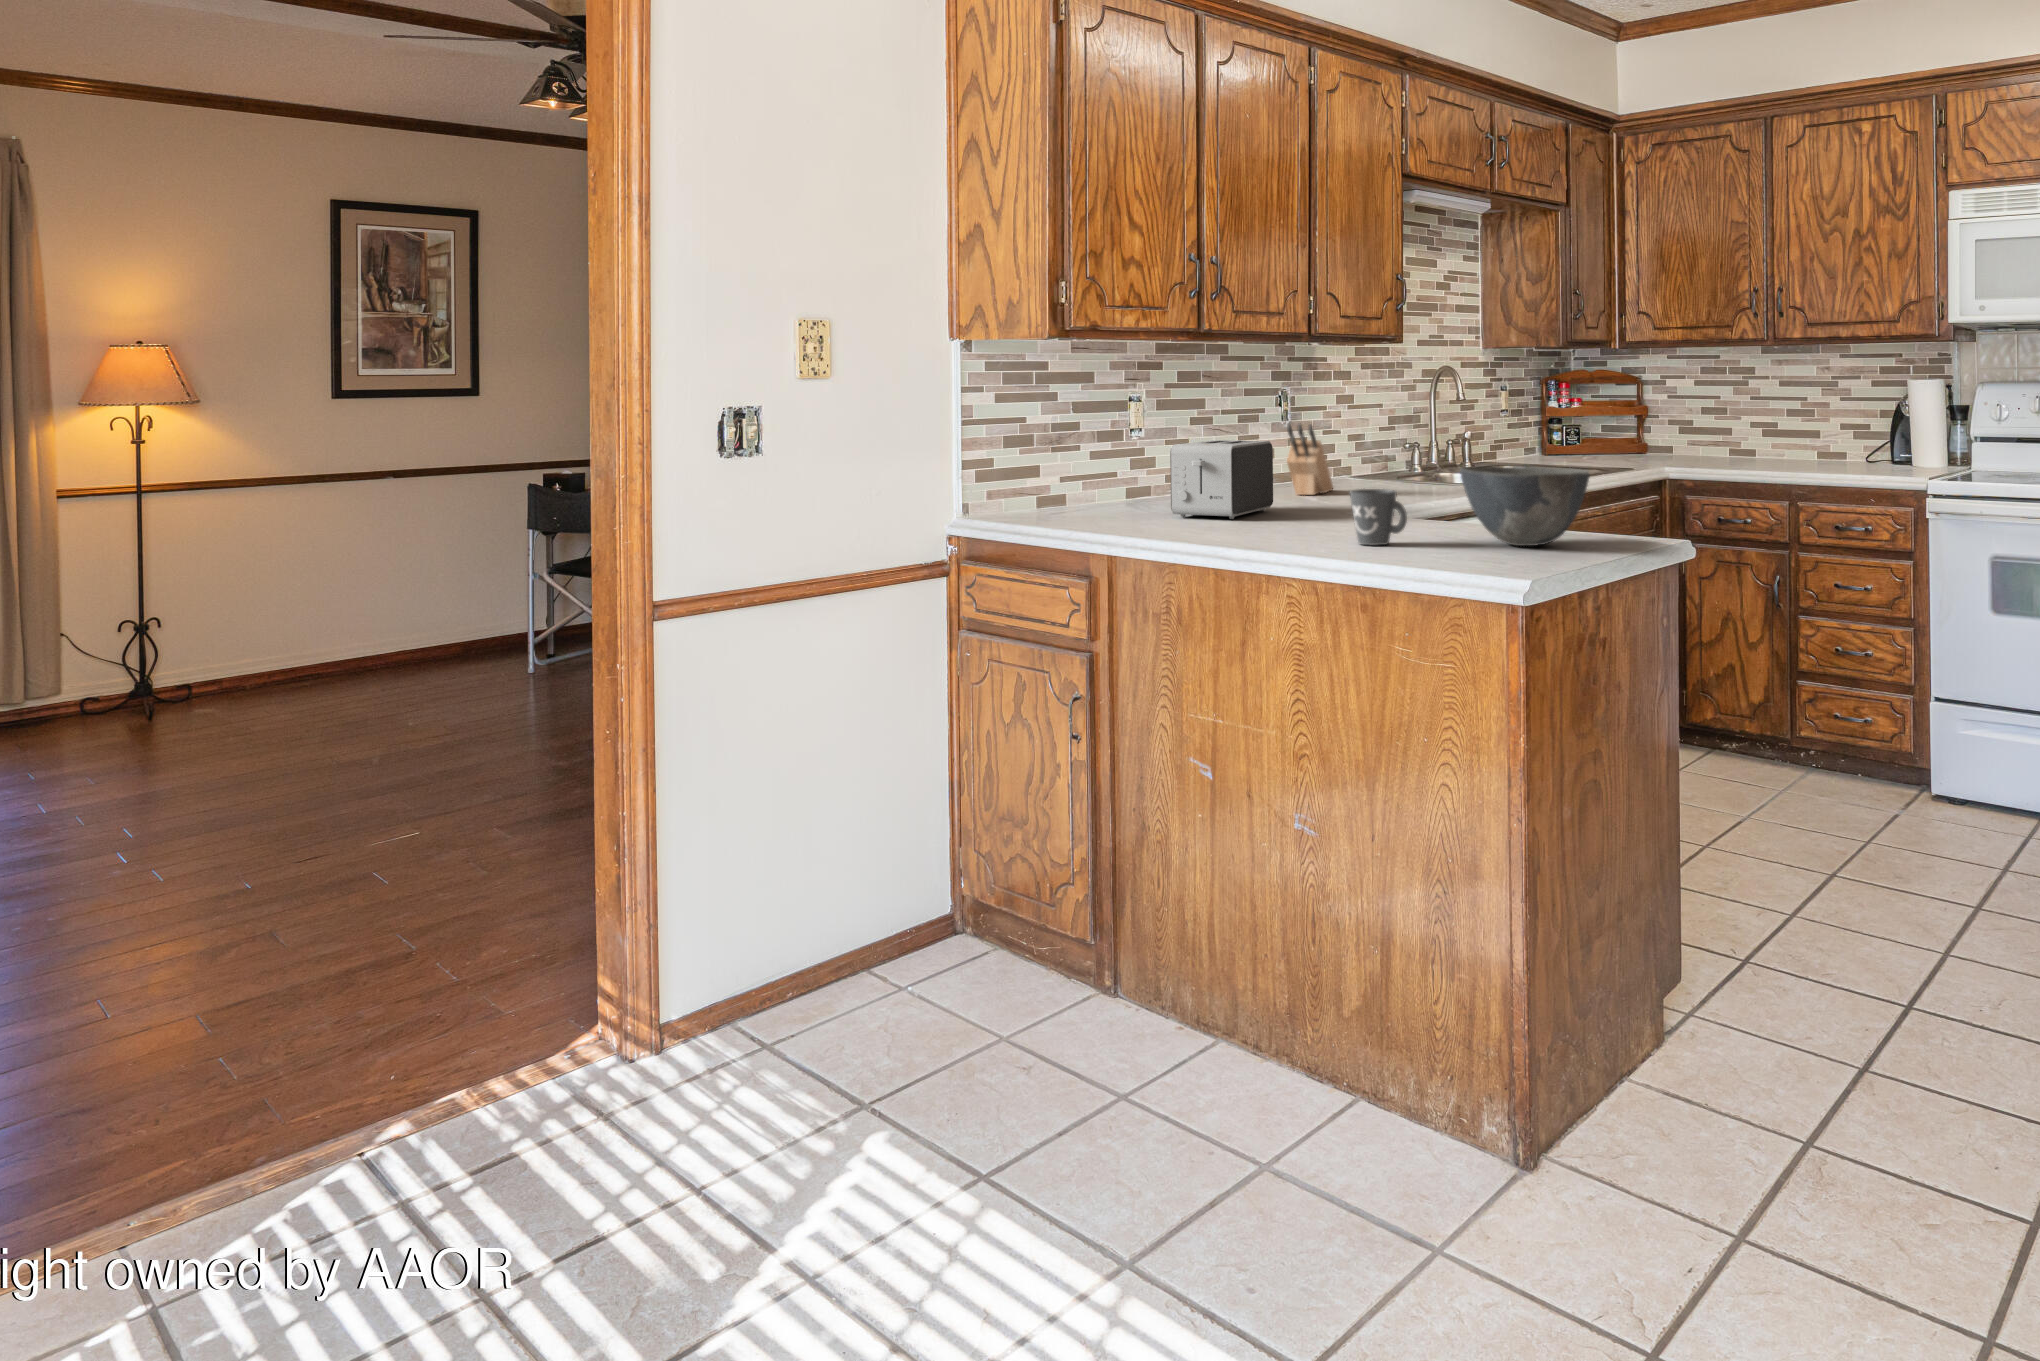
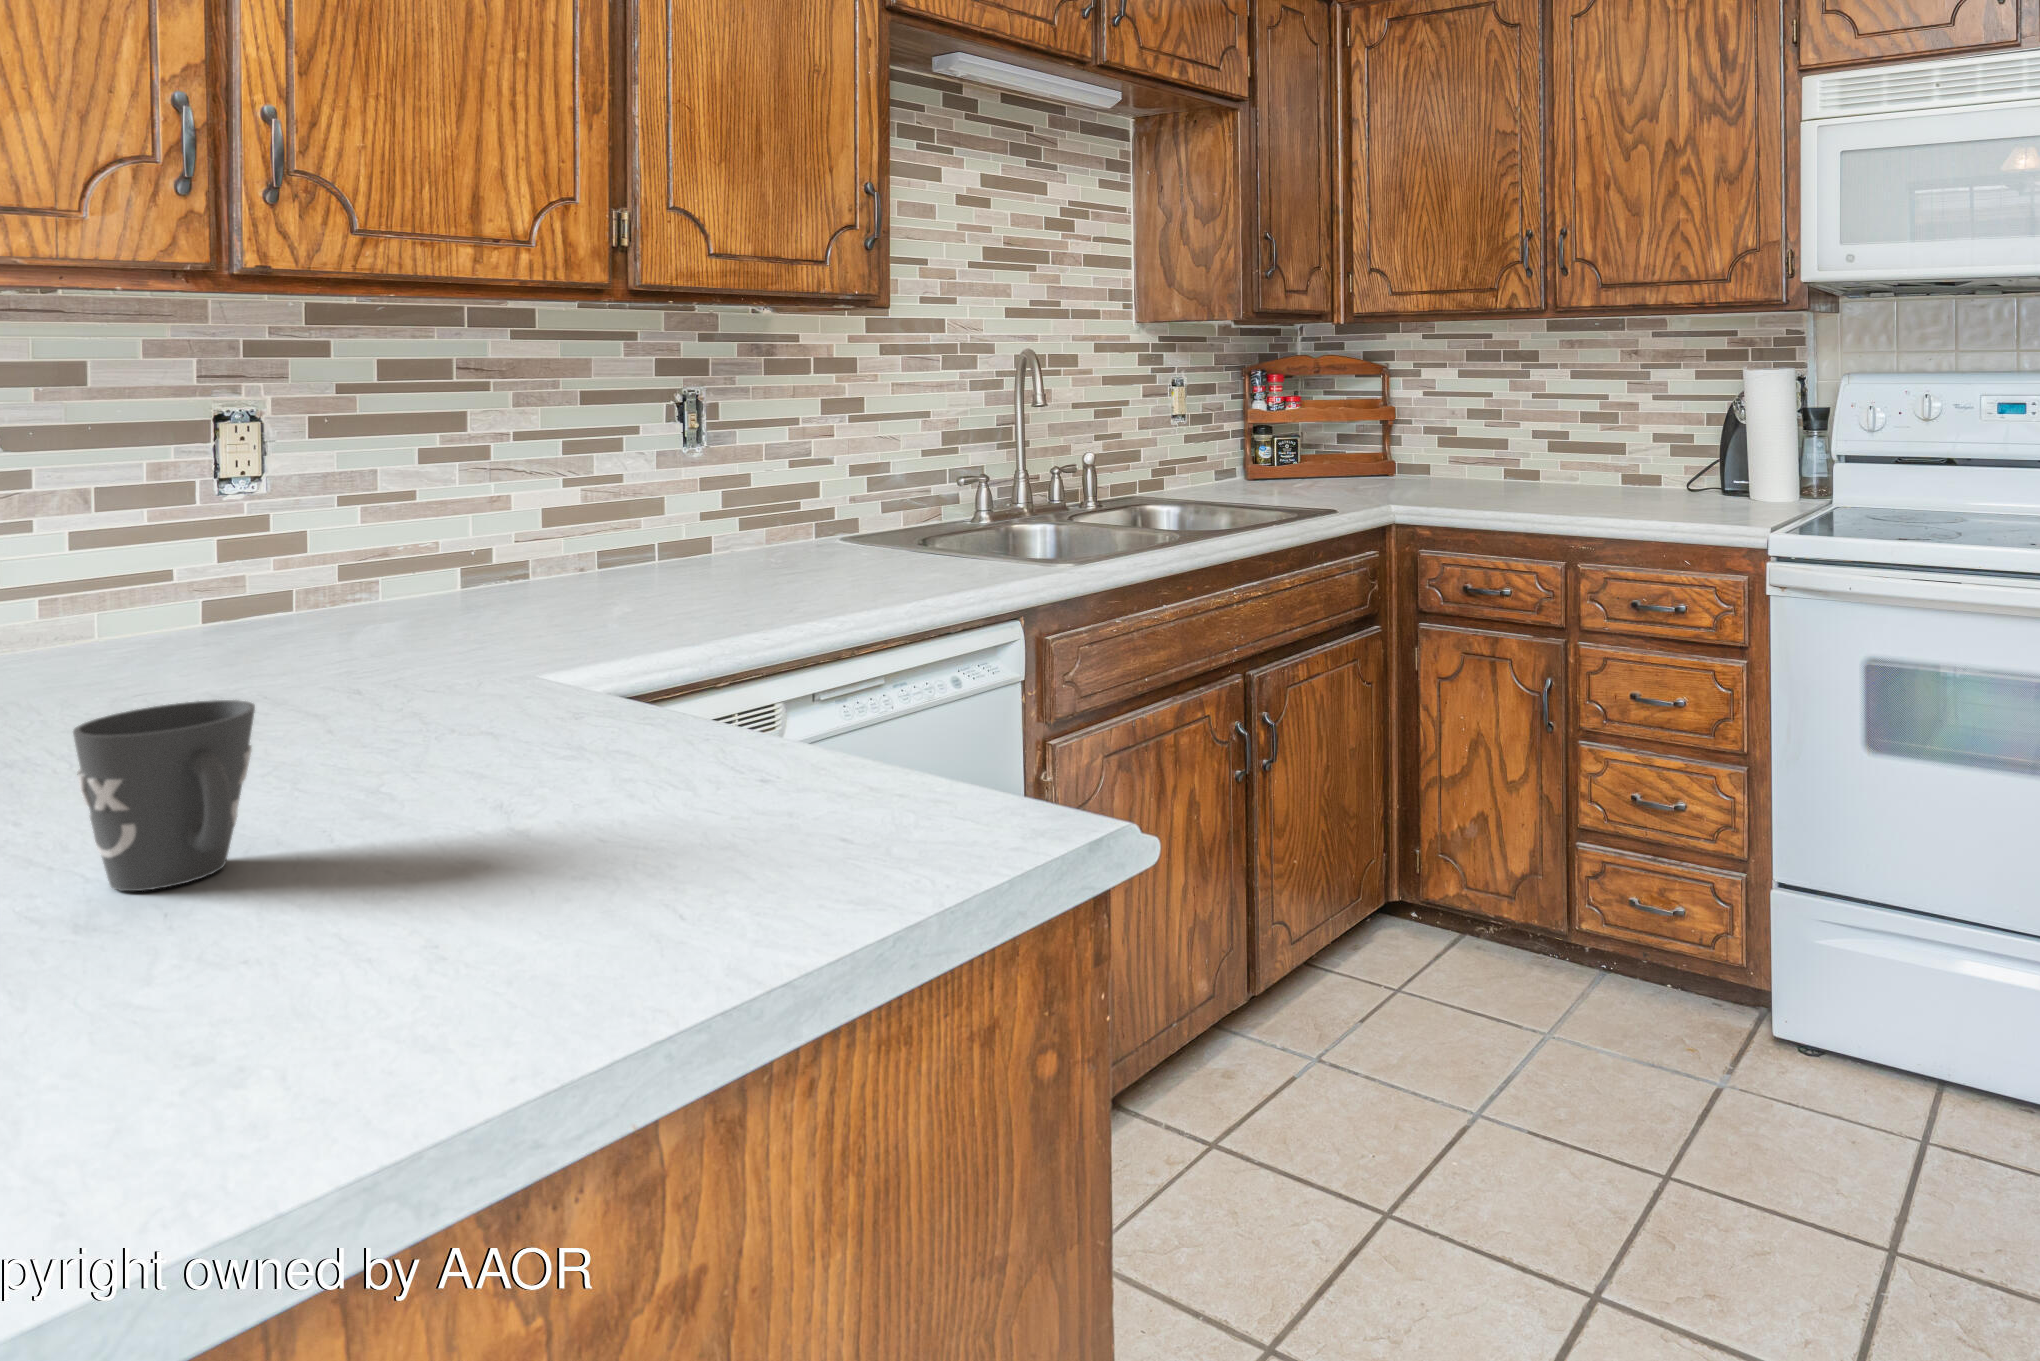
knife block: present [1287,423,1333,495] -> none [575,461,721,601]
toaster: present [1170,440,1273,519] -> none [38,513,395,716]
bowl: present [1460,467,1590,546] -> none [408,616,811,879]

